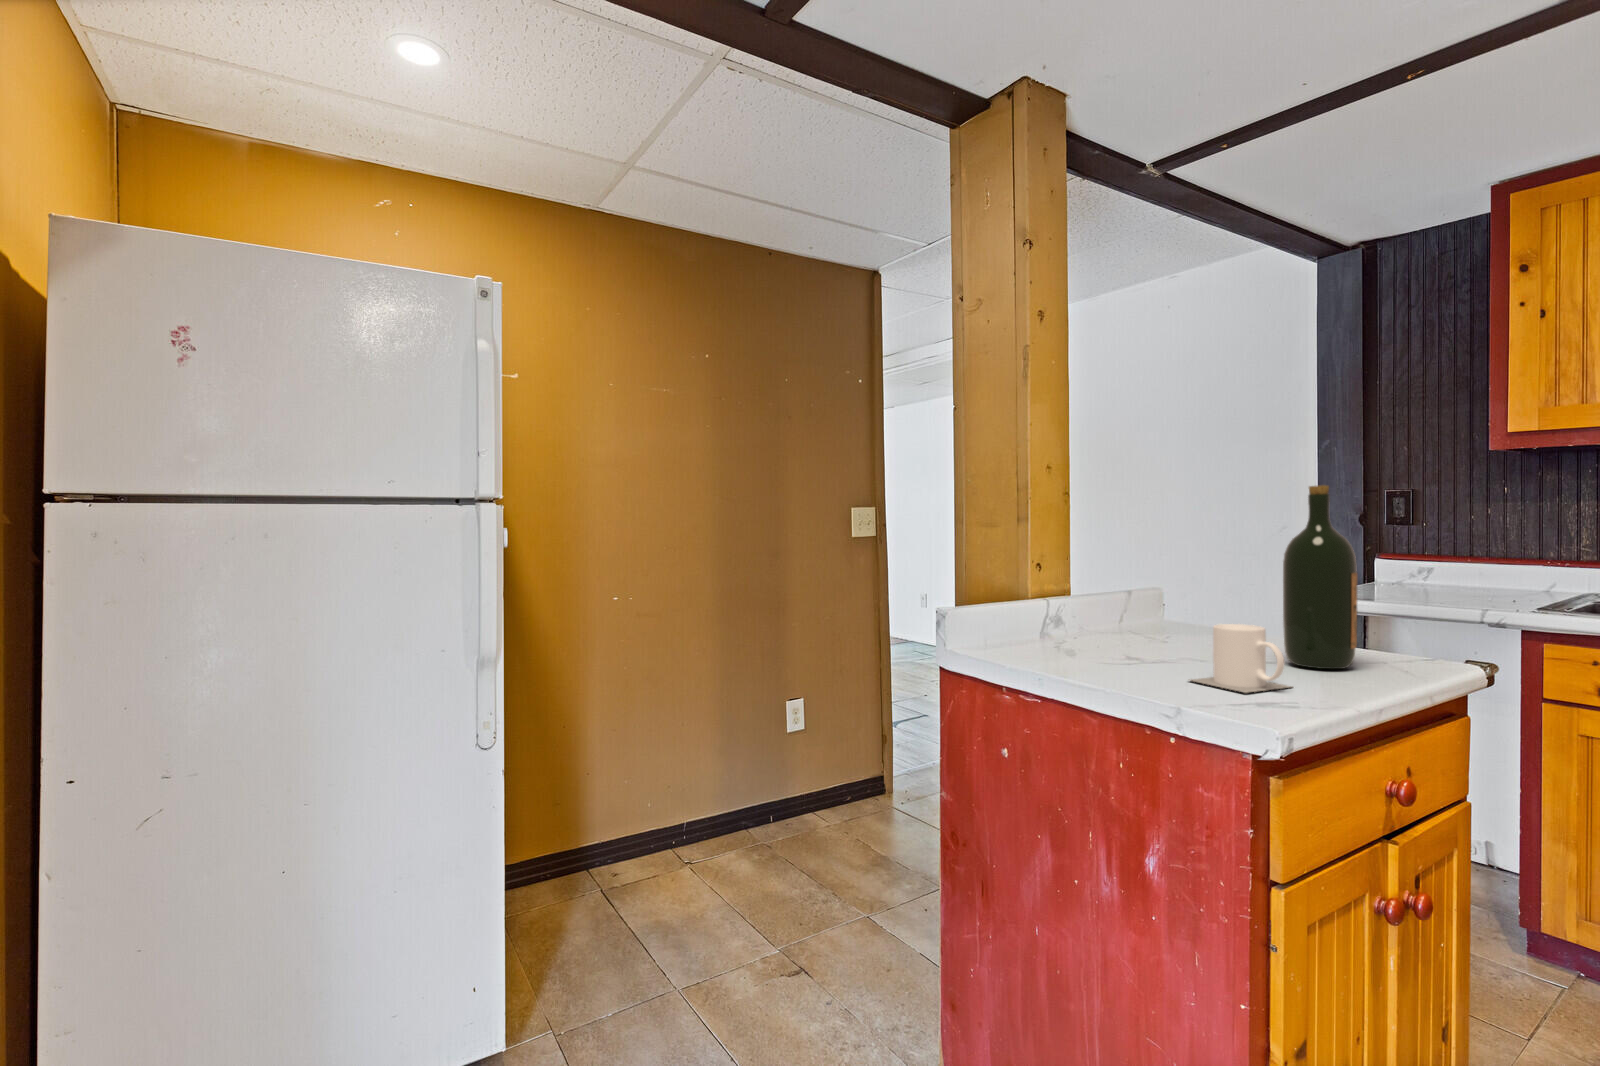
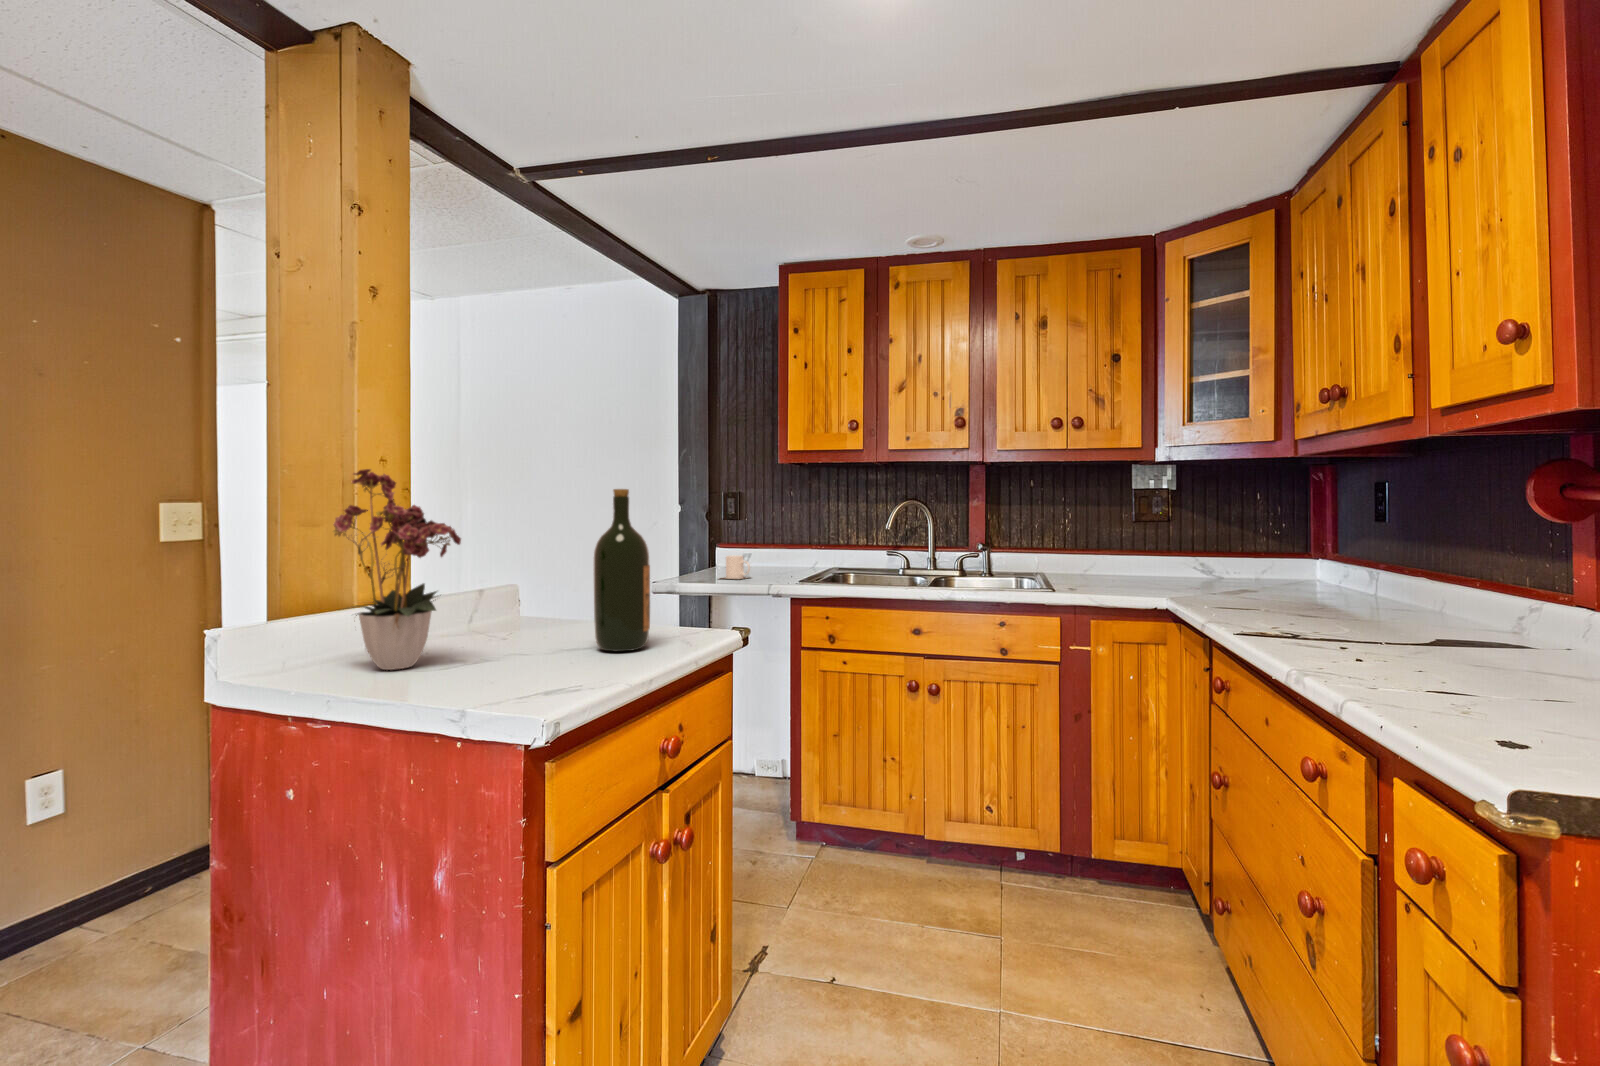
flower arrangement: none [1018,467,1156,661] -> present [333,469,461,670]
mug: present [1191,624,1290,693] -> present [725,556,750,579]

